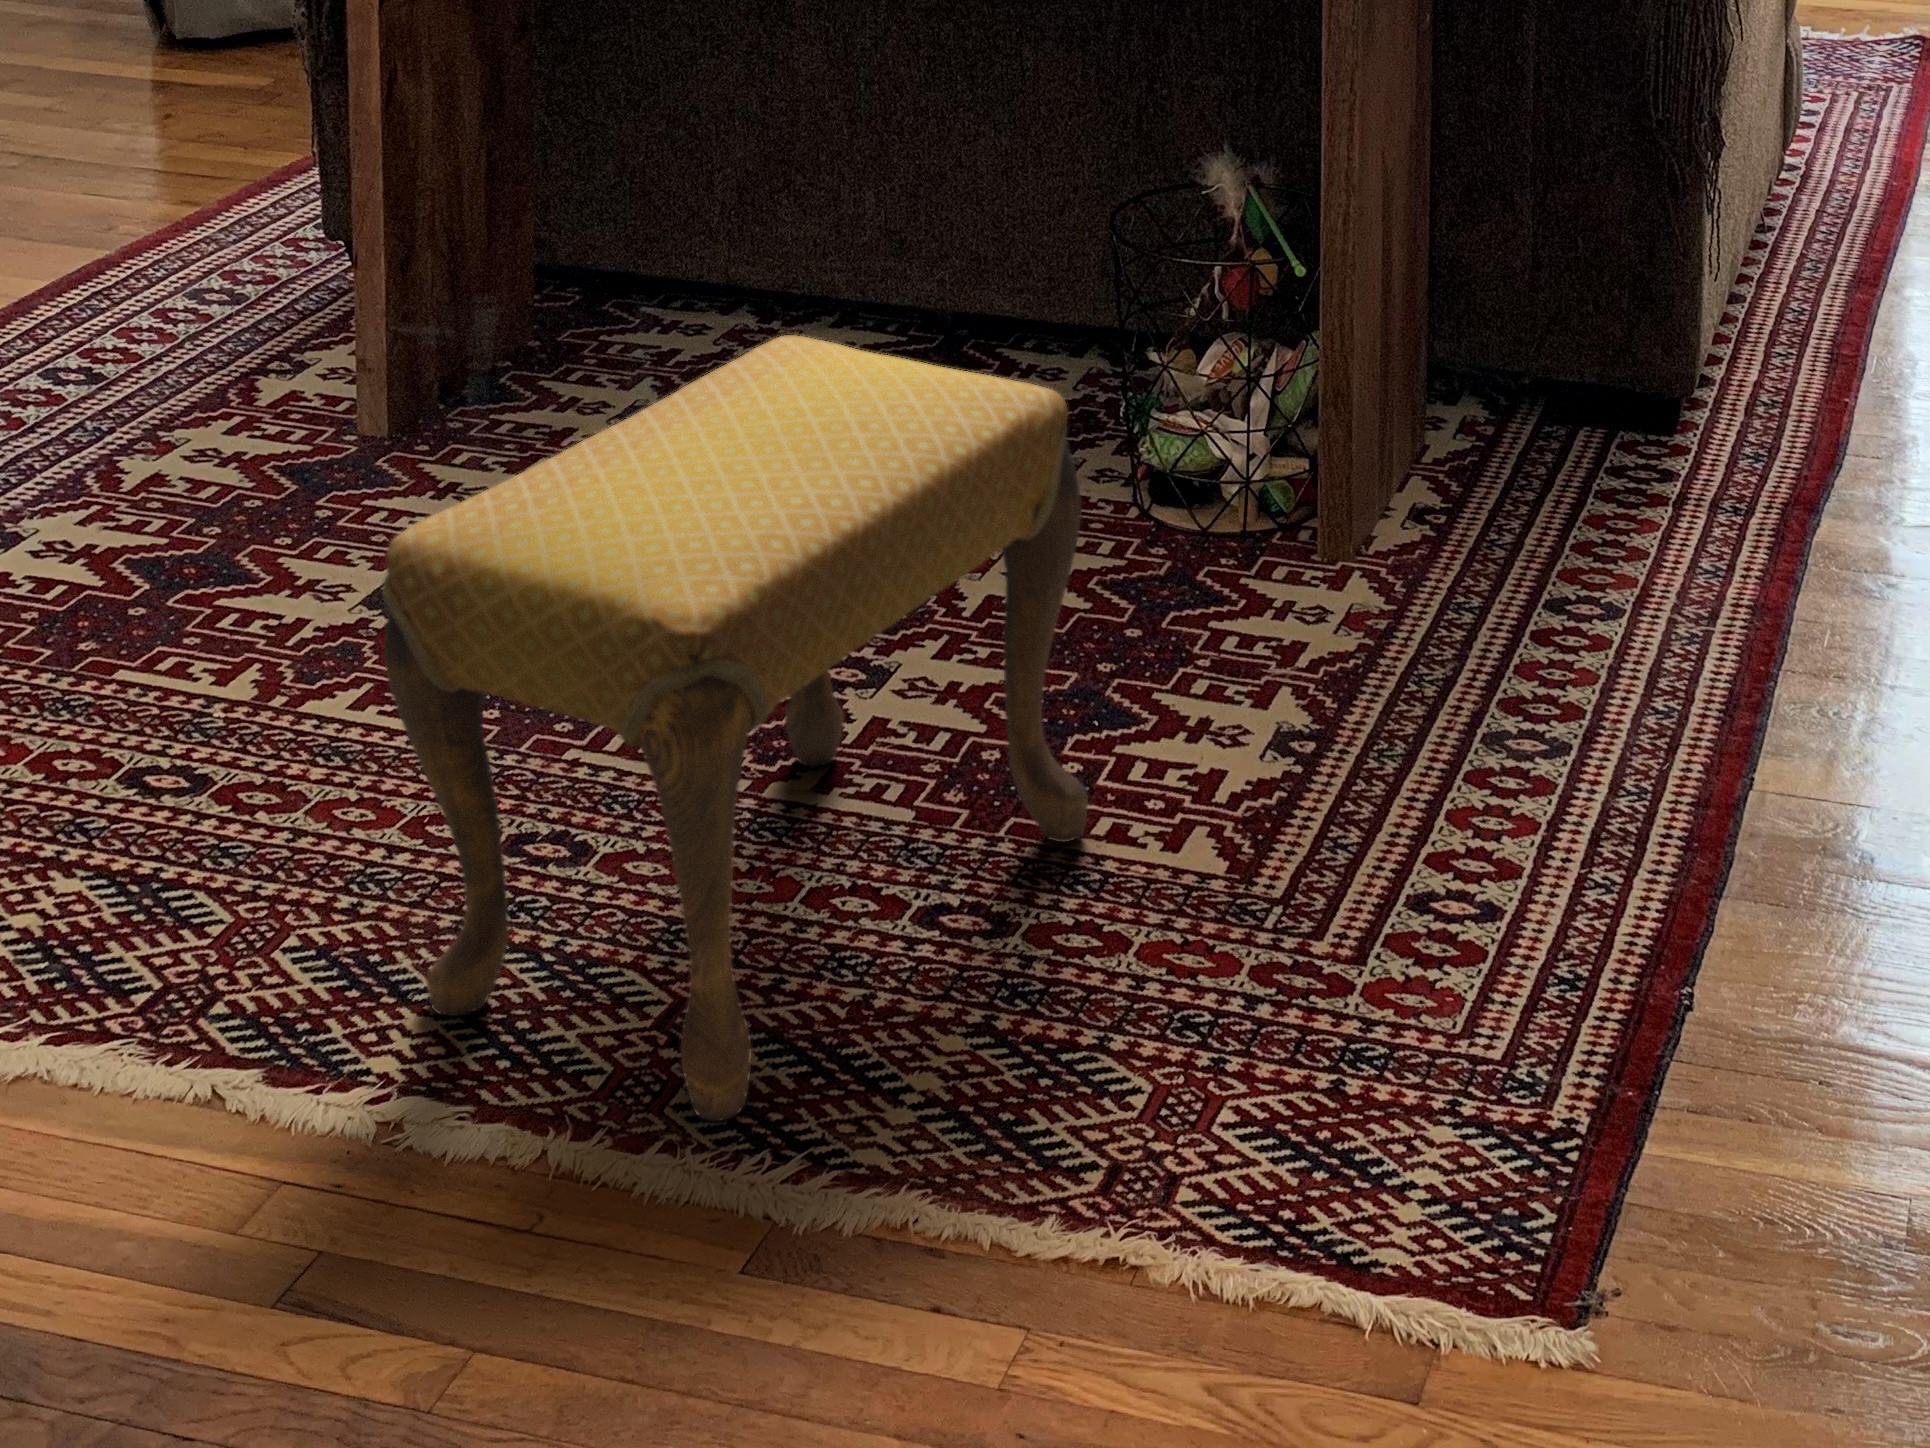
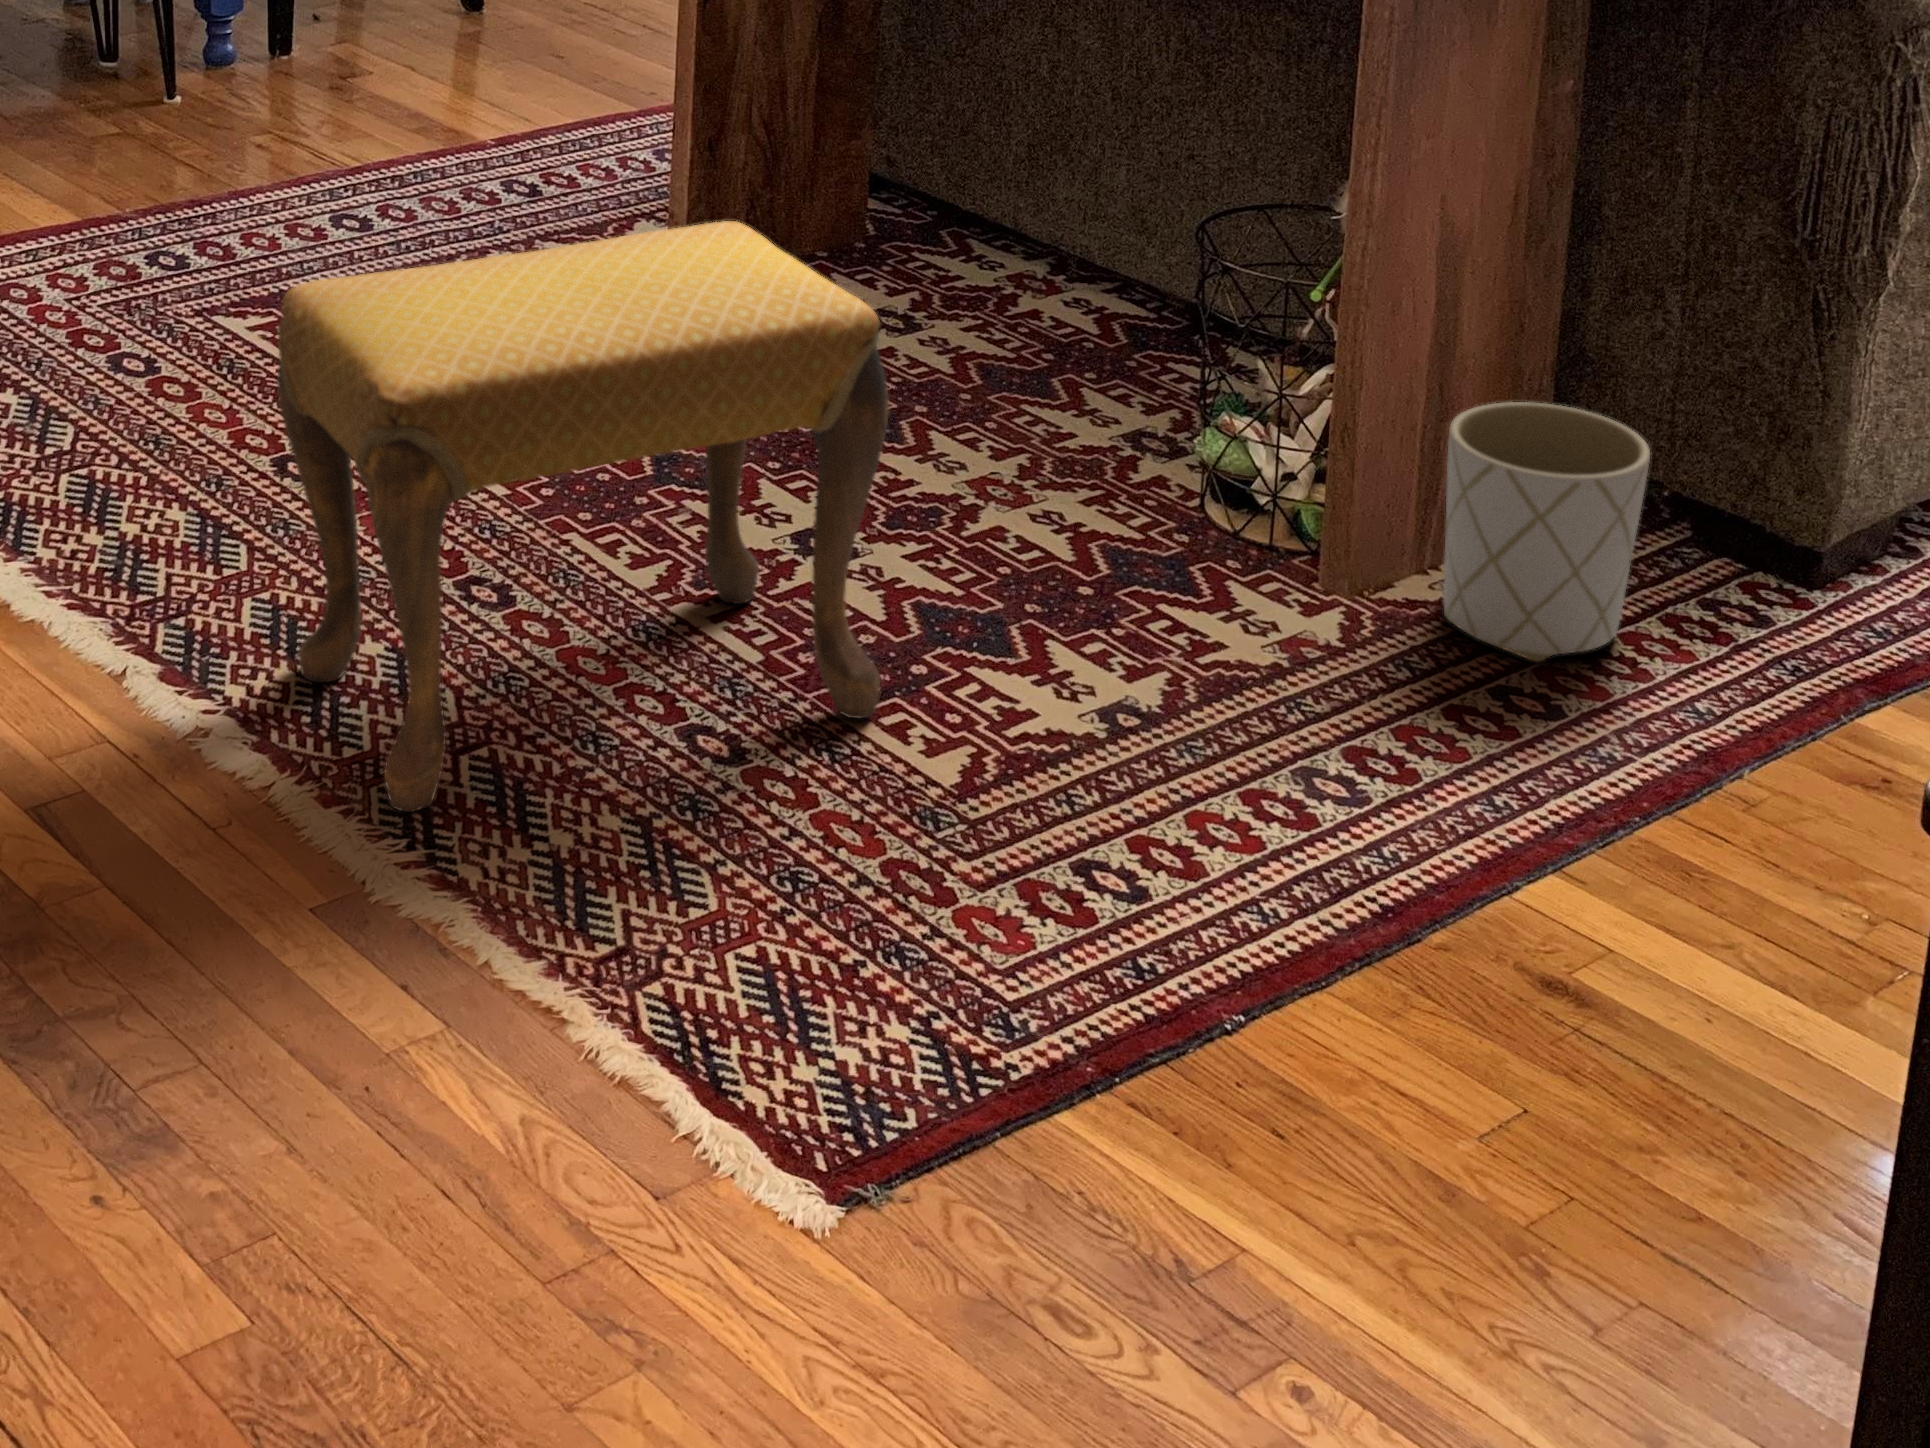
planter: none [1433,328,1623,577] -> present [1443,402,1650,661]

